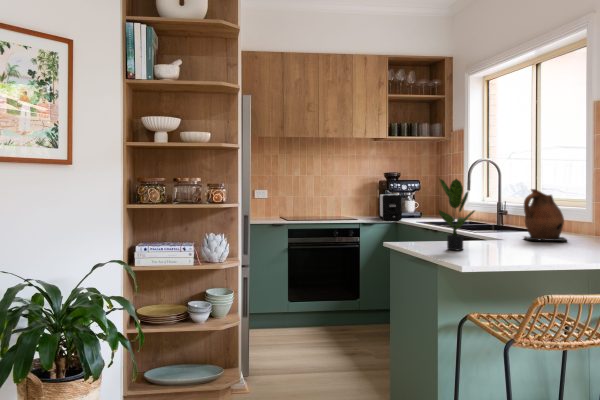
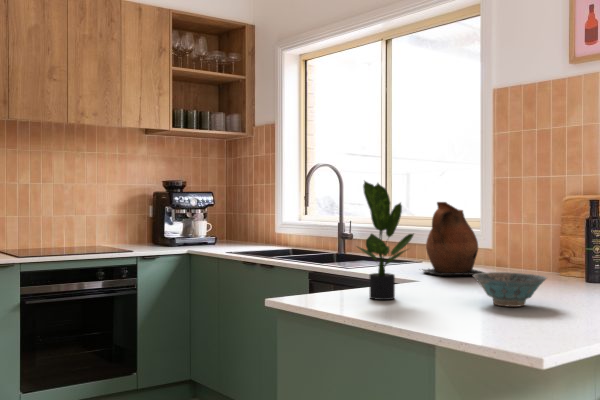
toaster: present [379,194,402,220] -> none [160,212,202,251]
ceramic bowl: none [504,236,553,258] -> present [473,272,547,307]

